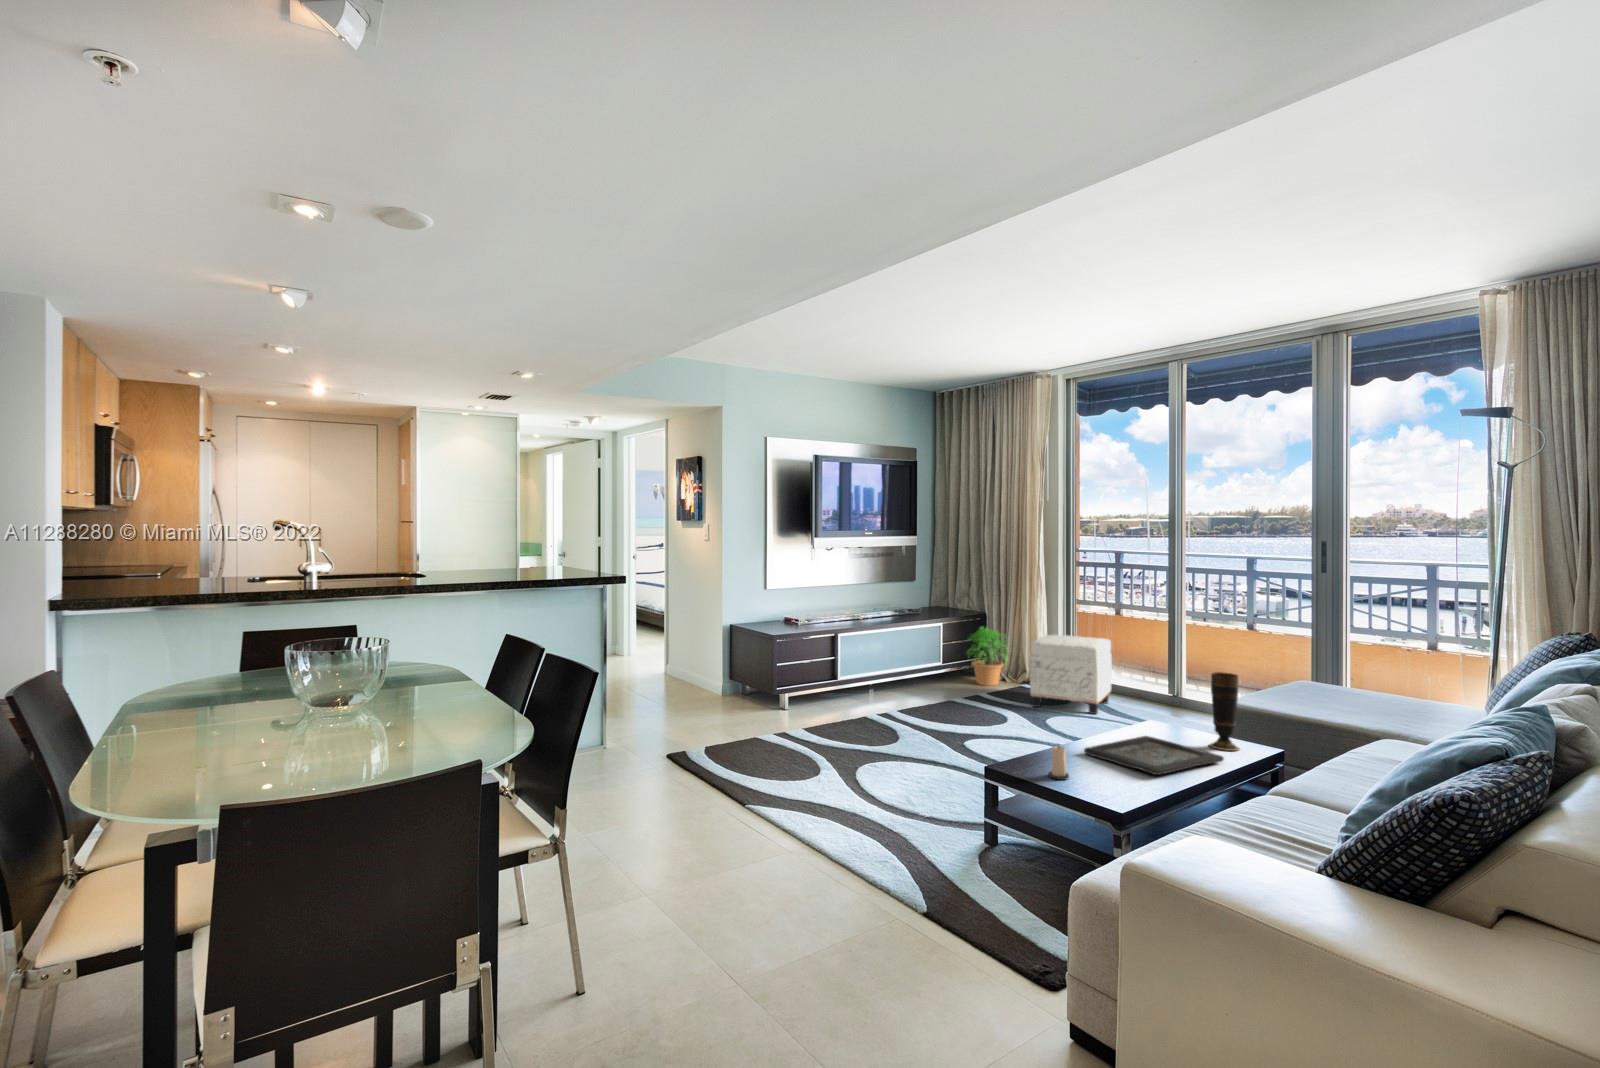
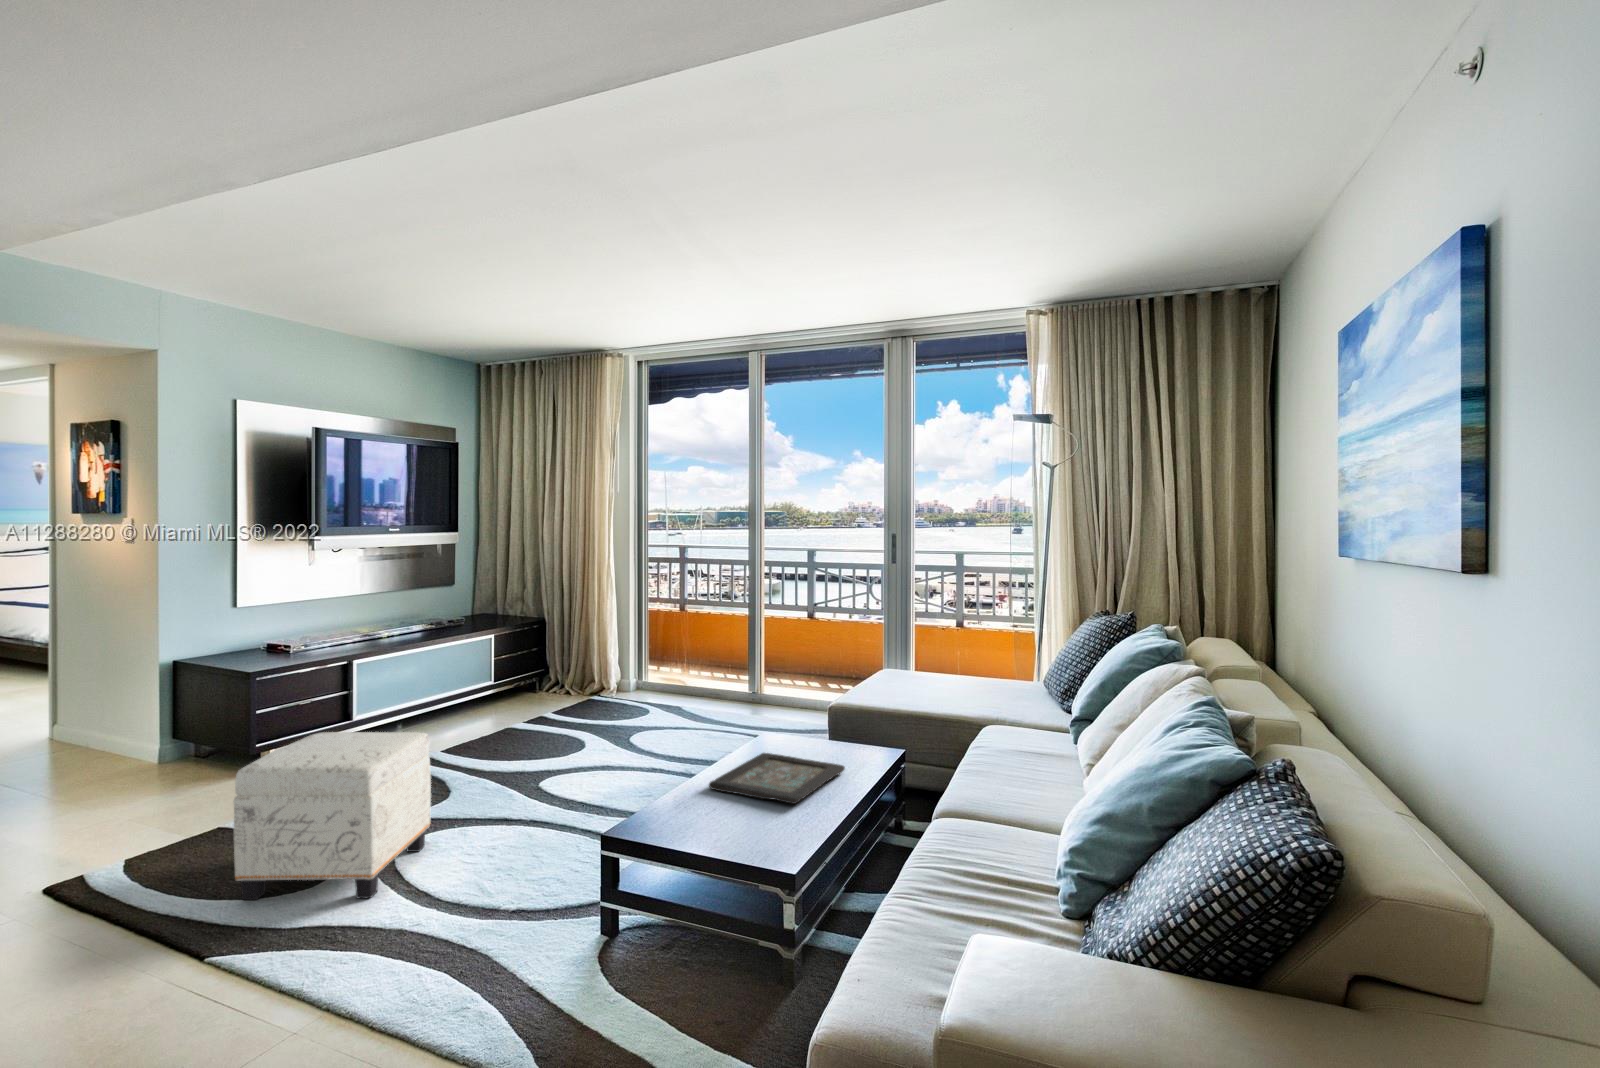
potted plant: present [967,627,1008,686] -> none [523,634,579,702]
ottoman: present [1030,635,1112,714] -> present [233,732,431,900]
vase: present [1209,672,1239,751] -> none [821,675,849,756]
candle: present [1048,746,1069,780] -> none [682,791,706,835]

